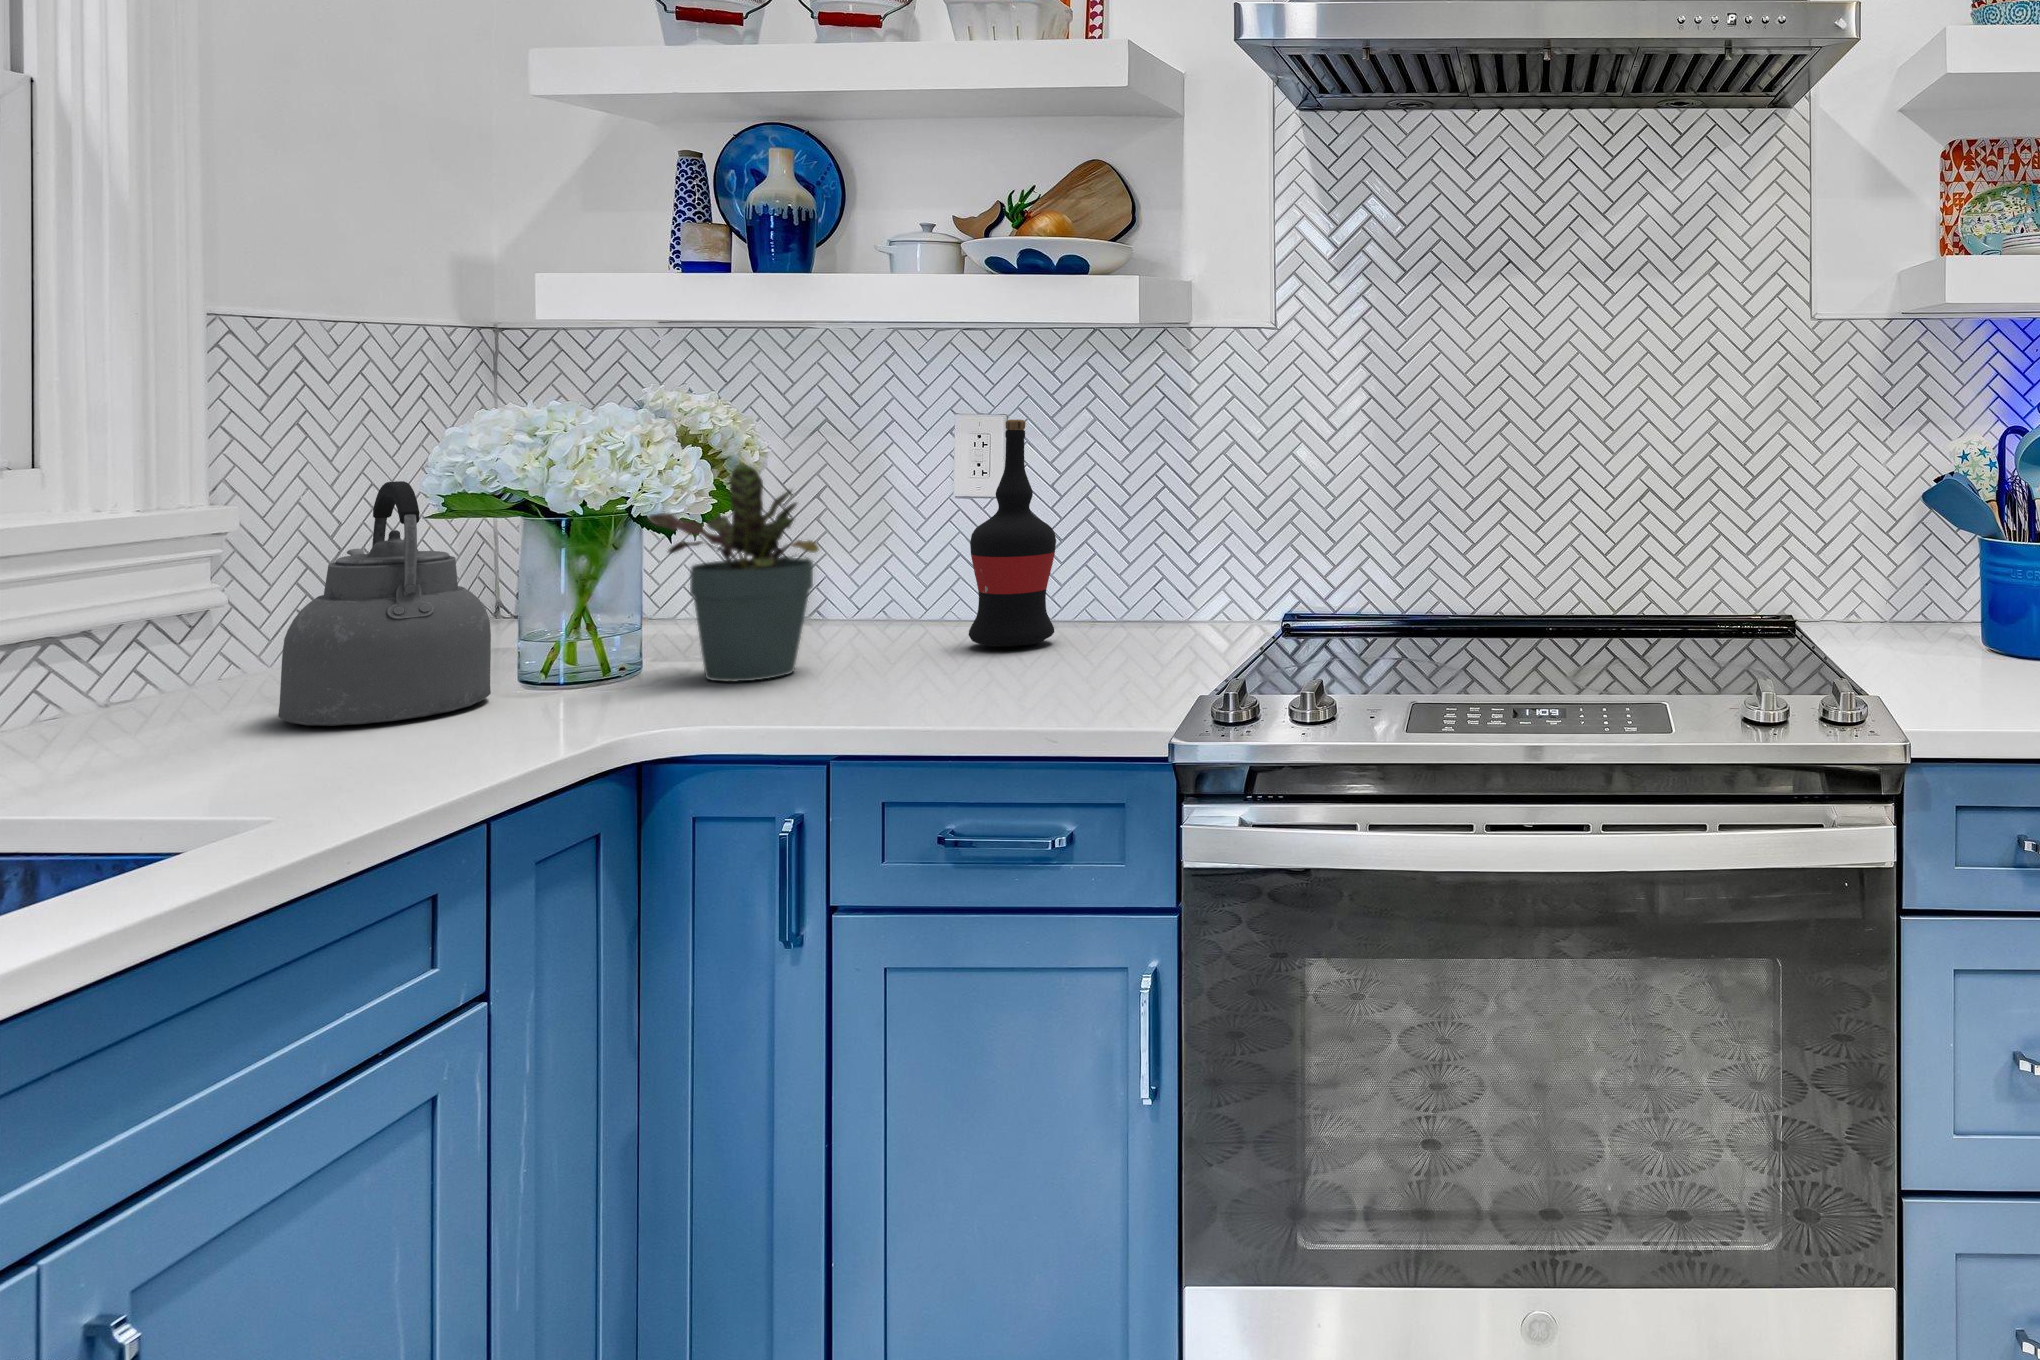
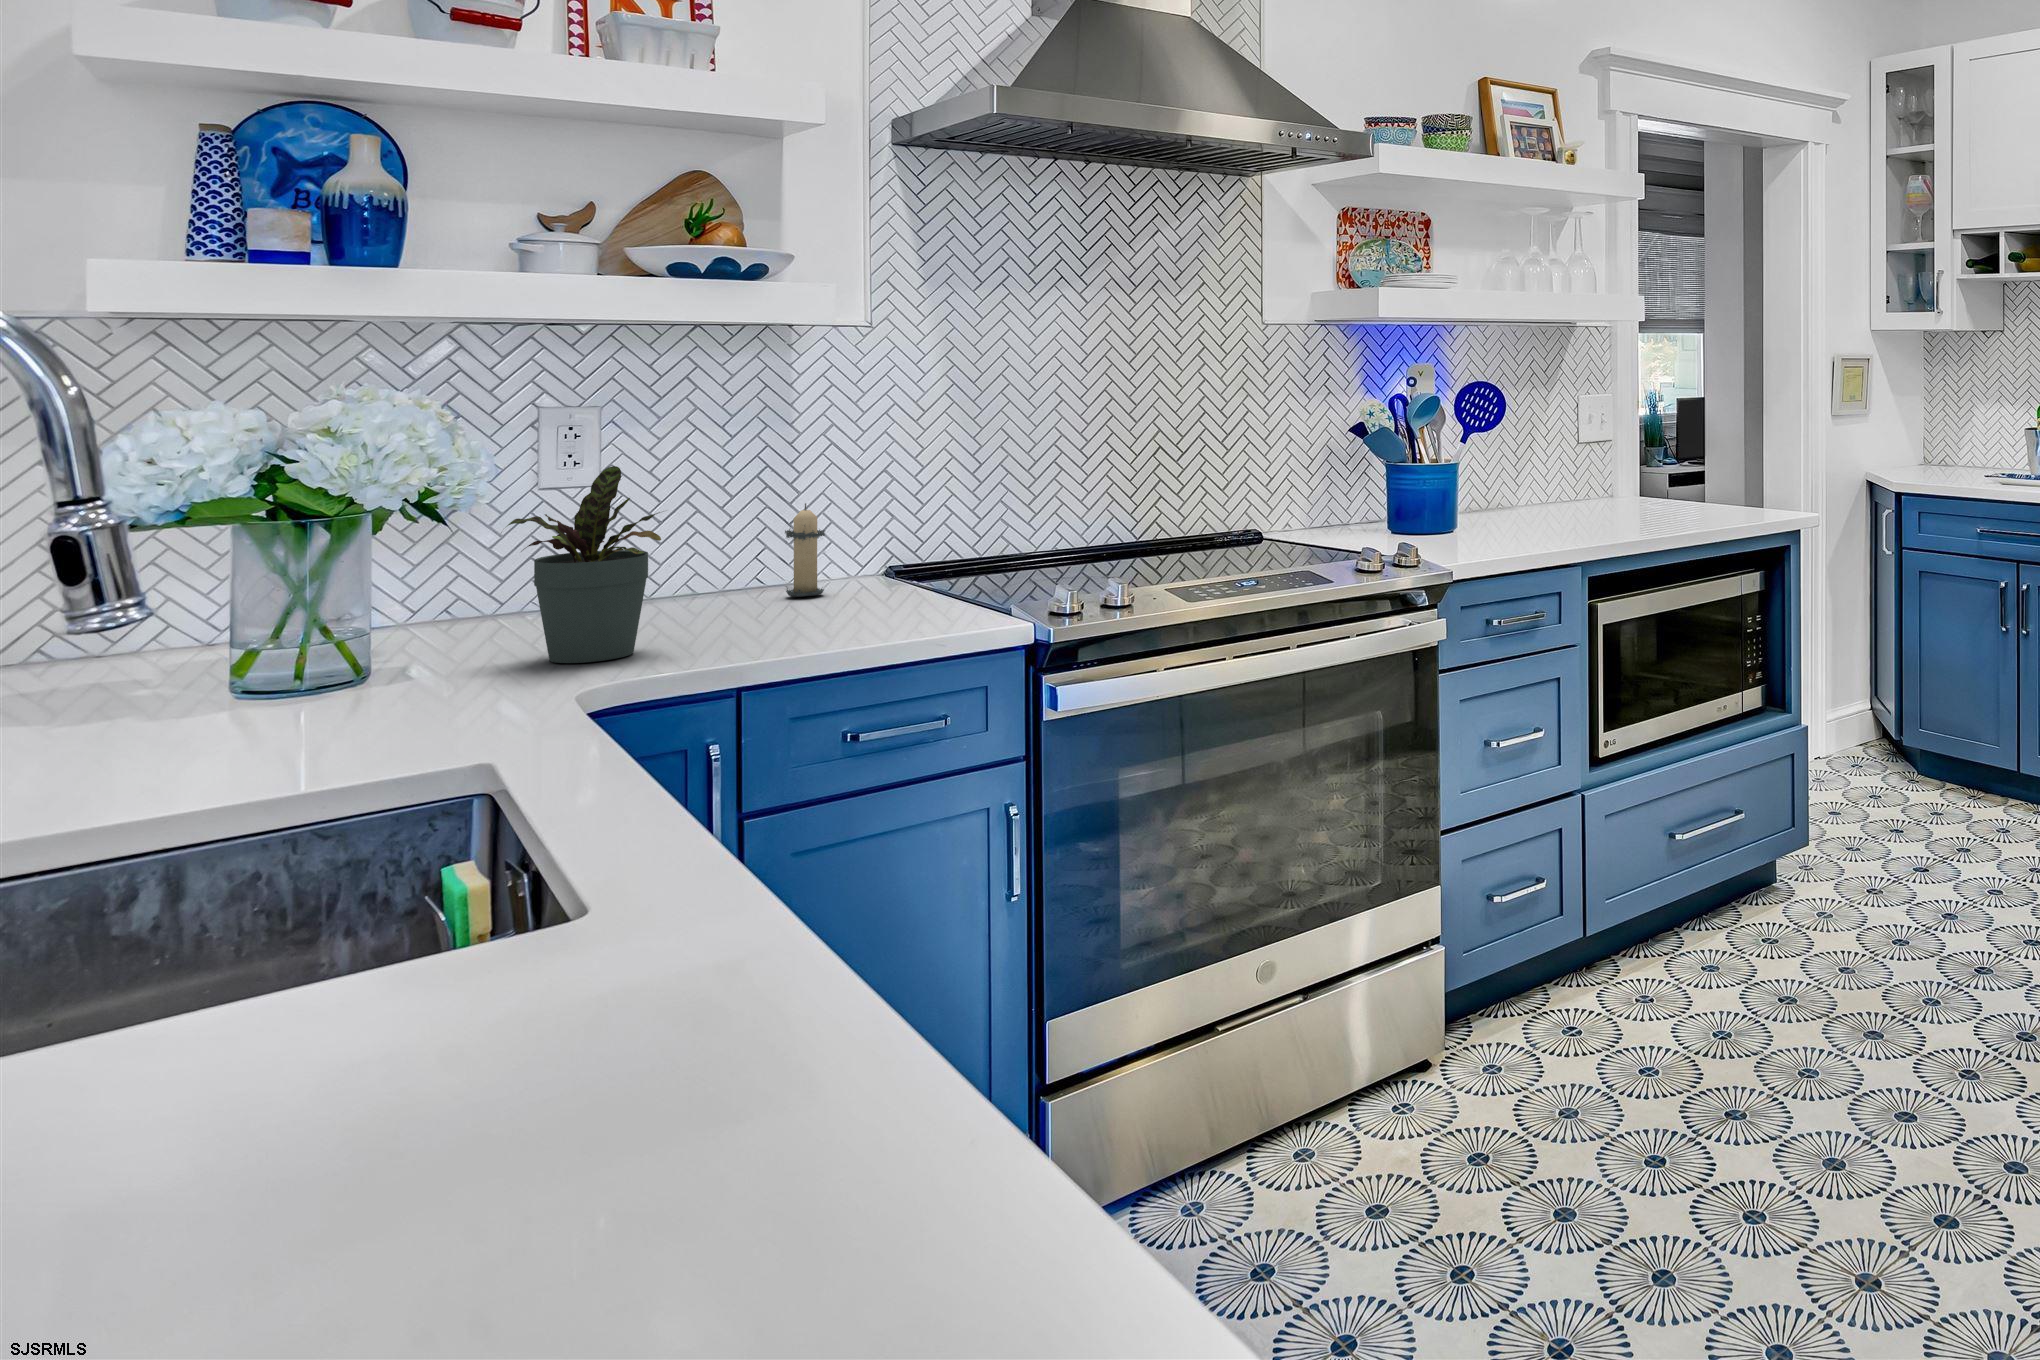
wine bottle: present [969,420,1056,647] -> none [697,416,775,616]
kettle: present [278,481,491,726] -> none [180,498,447,734]
candle: none [1110,524,1164,634] -> present [785,503,825,597]

